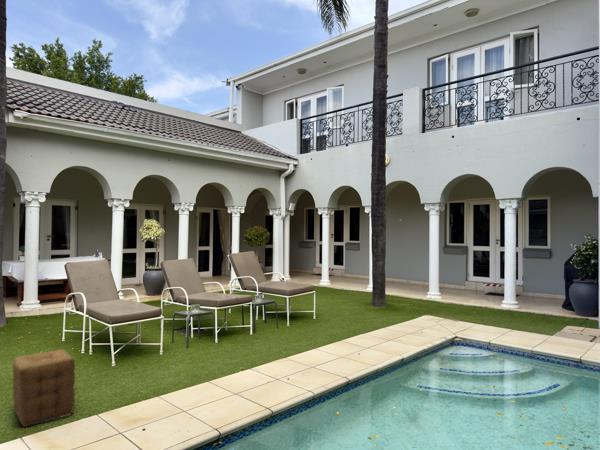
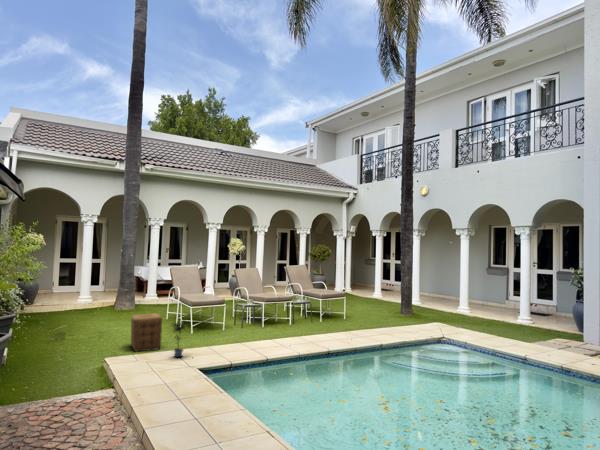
potted plant: none [98,360,130,432] -> present [174,320,187,357]

